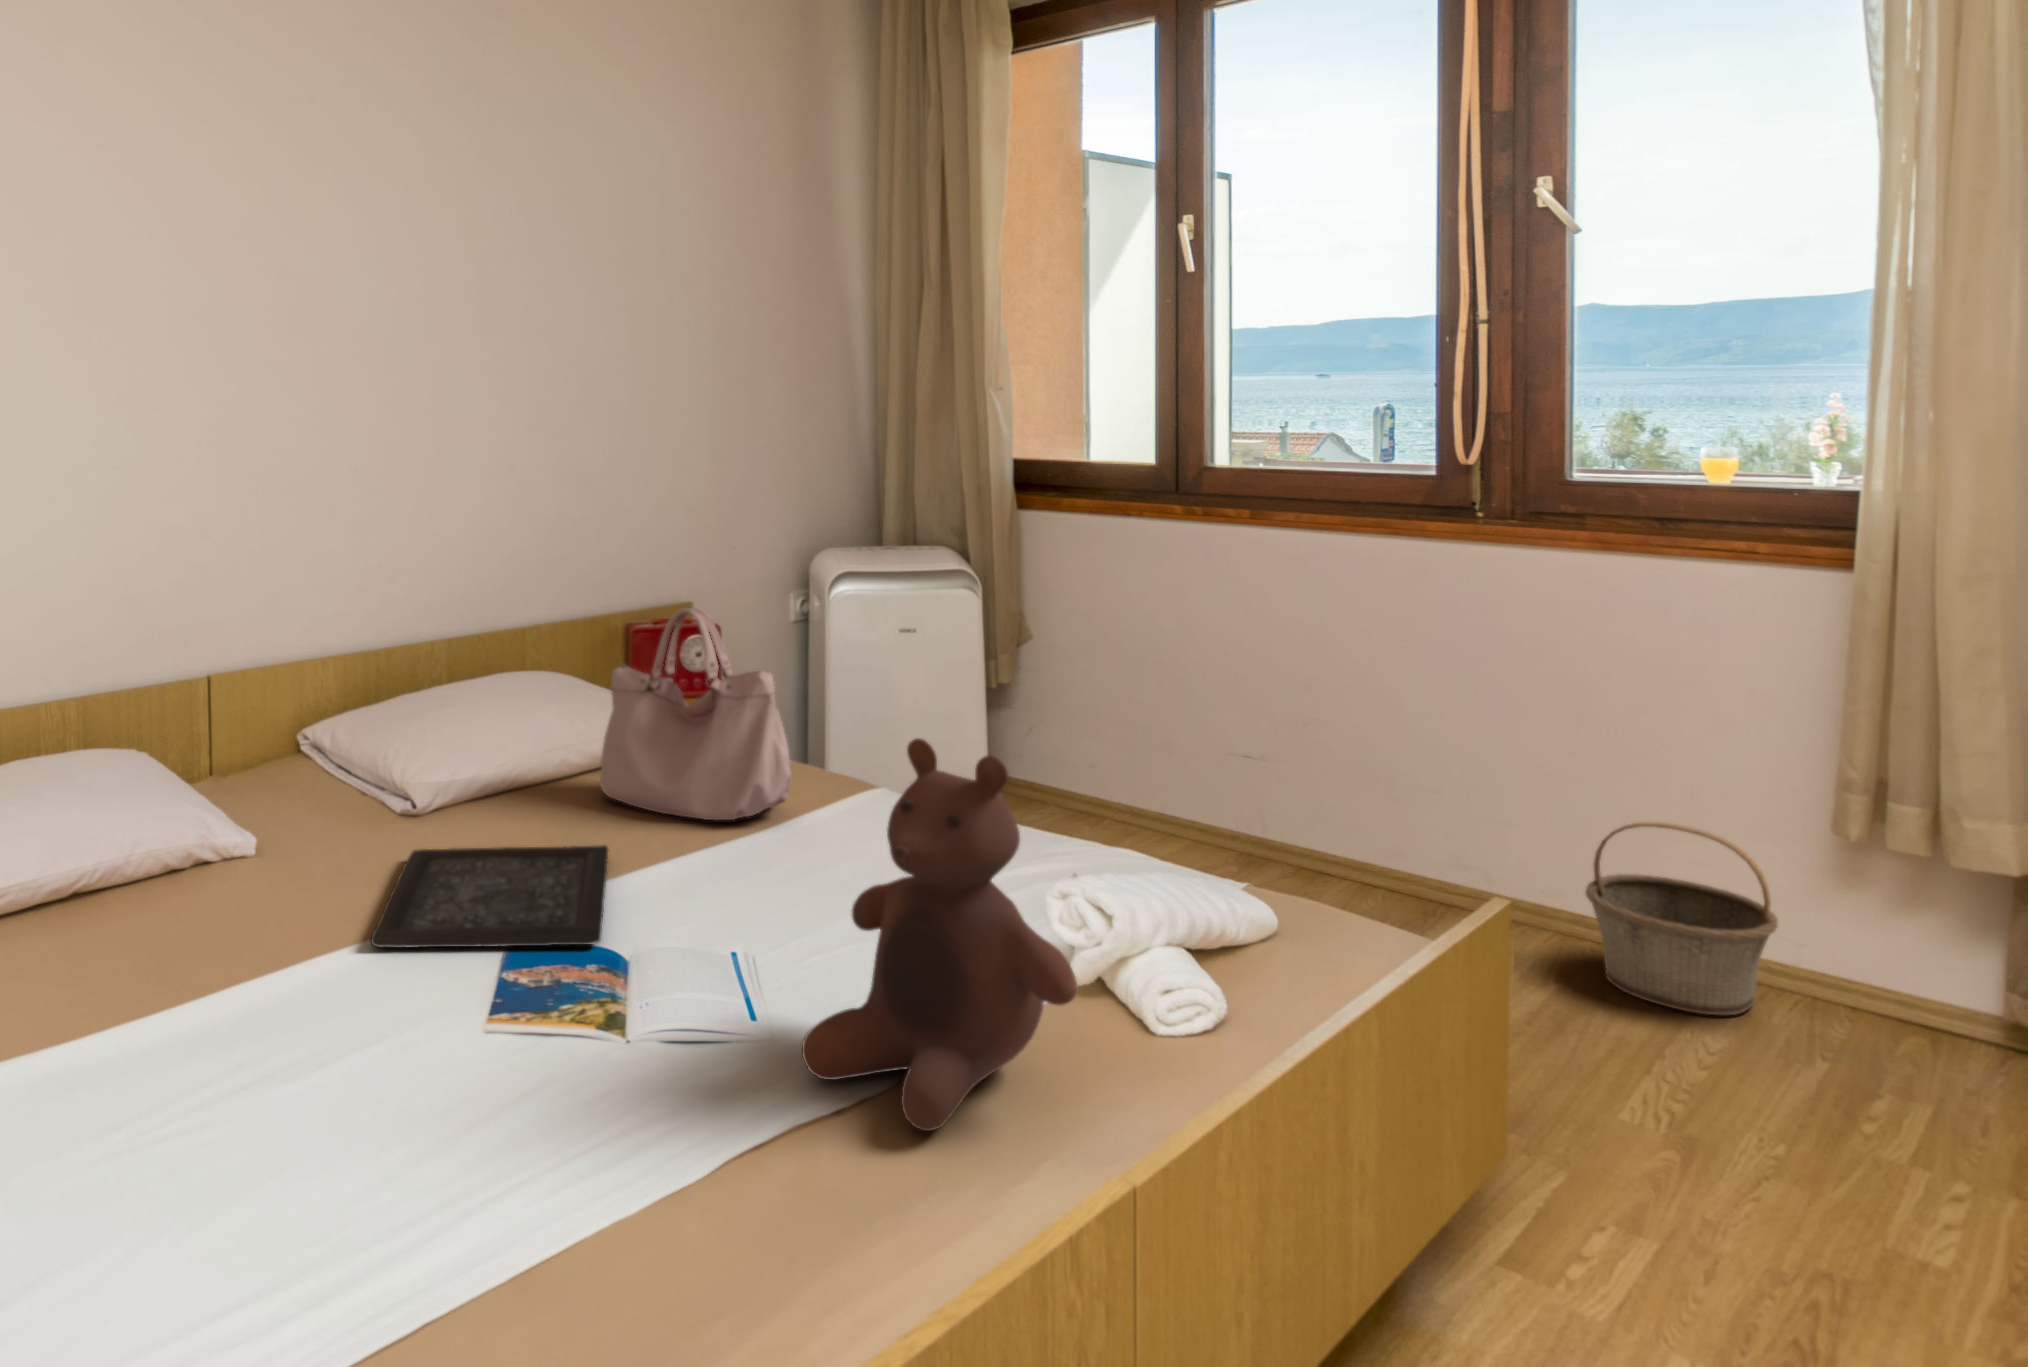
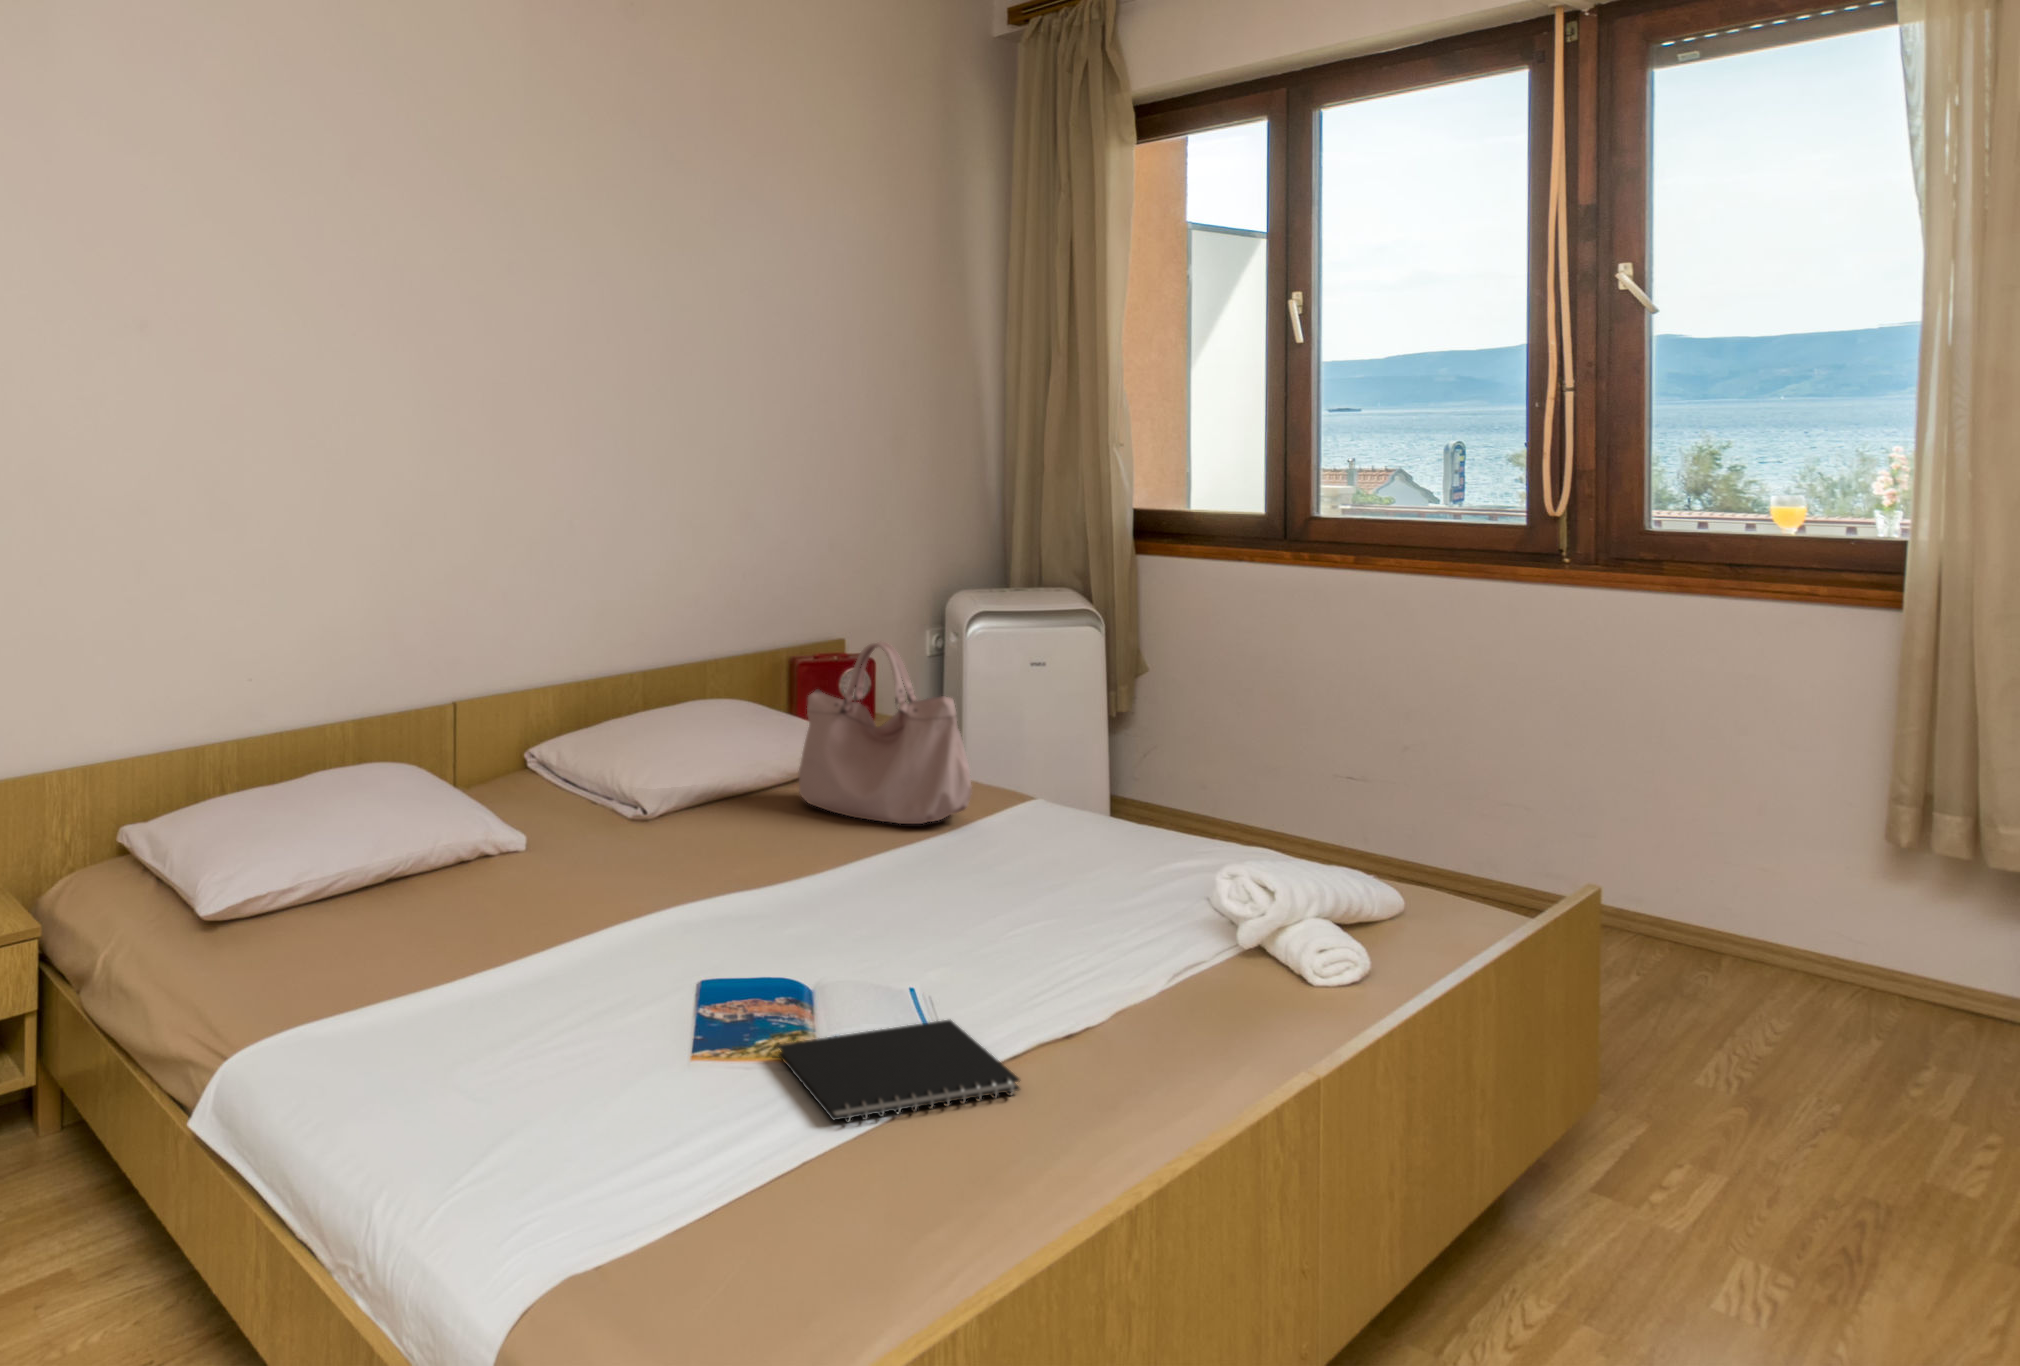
stuffed bear: present [802,738,1077,1131] -> none [1038,748,1262,1051]
basket: present [1586,822,1778,1015] -> none [1673,840,1849,1011]
tray: present [371,845,608,948] -> none [655,842,843,918]
notebook: none [447,1091,748,1255] -> present [778,1020,1020,1122]

